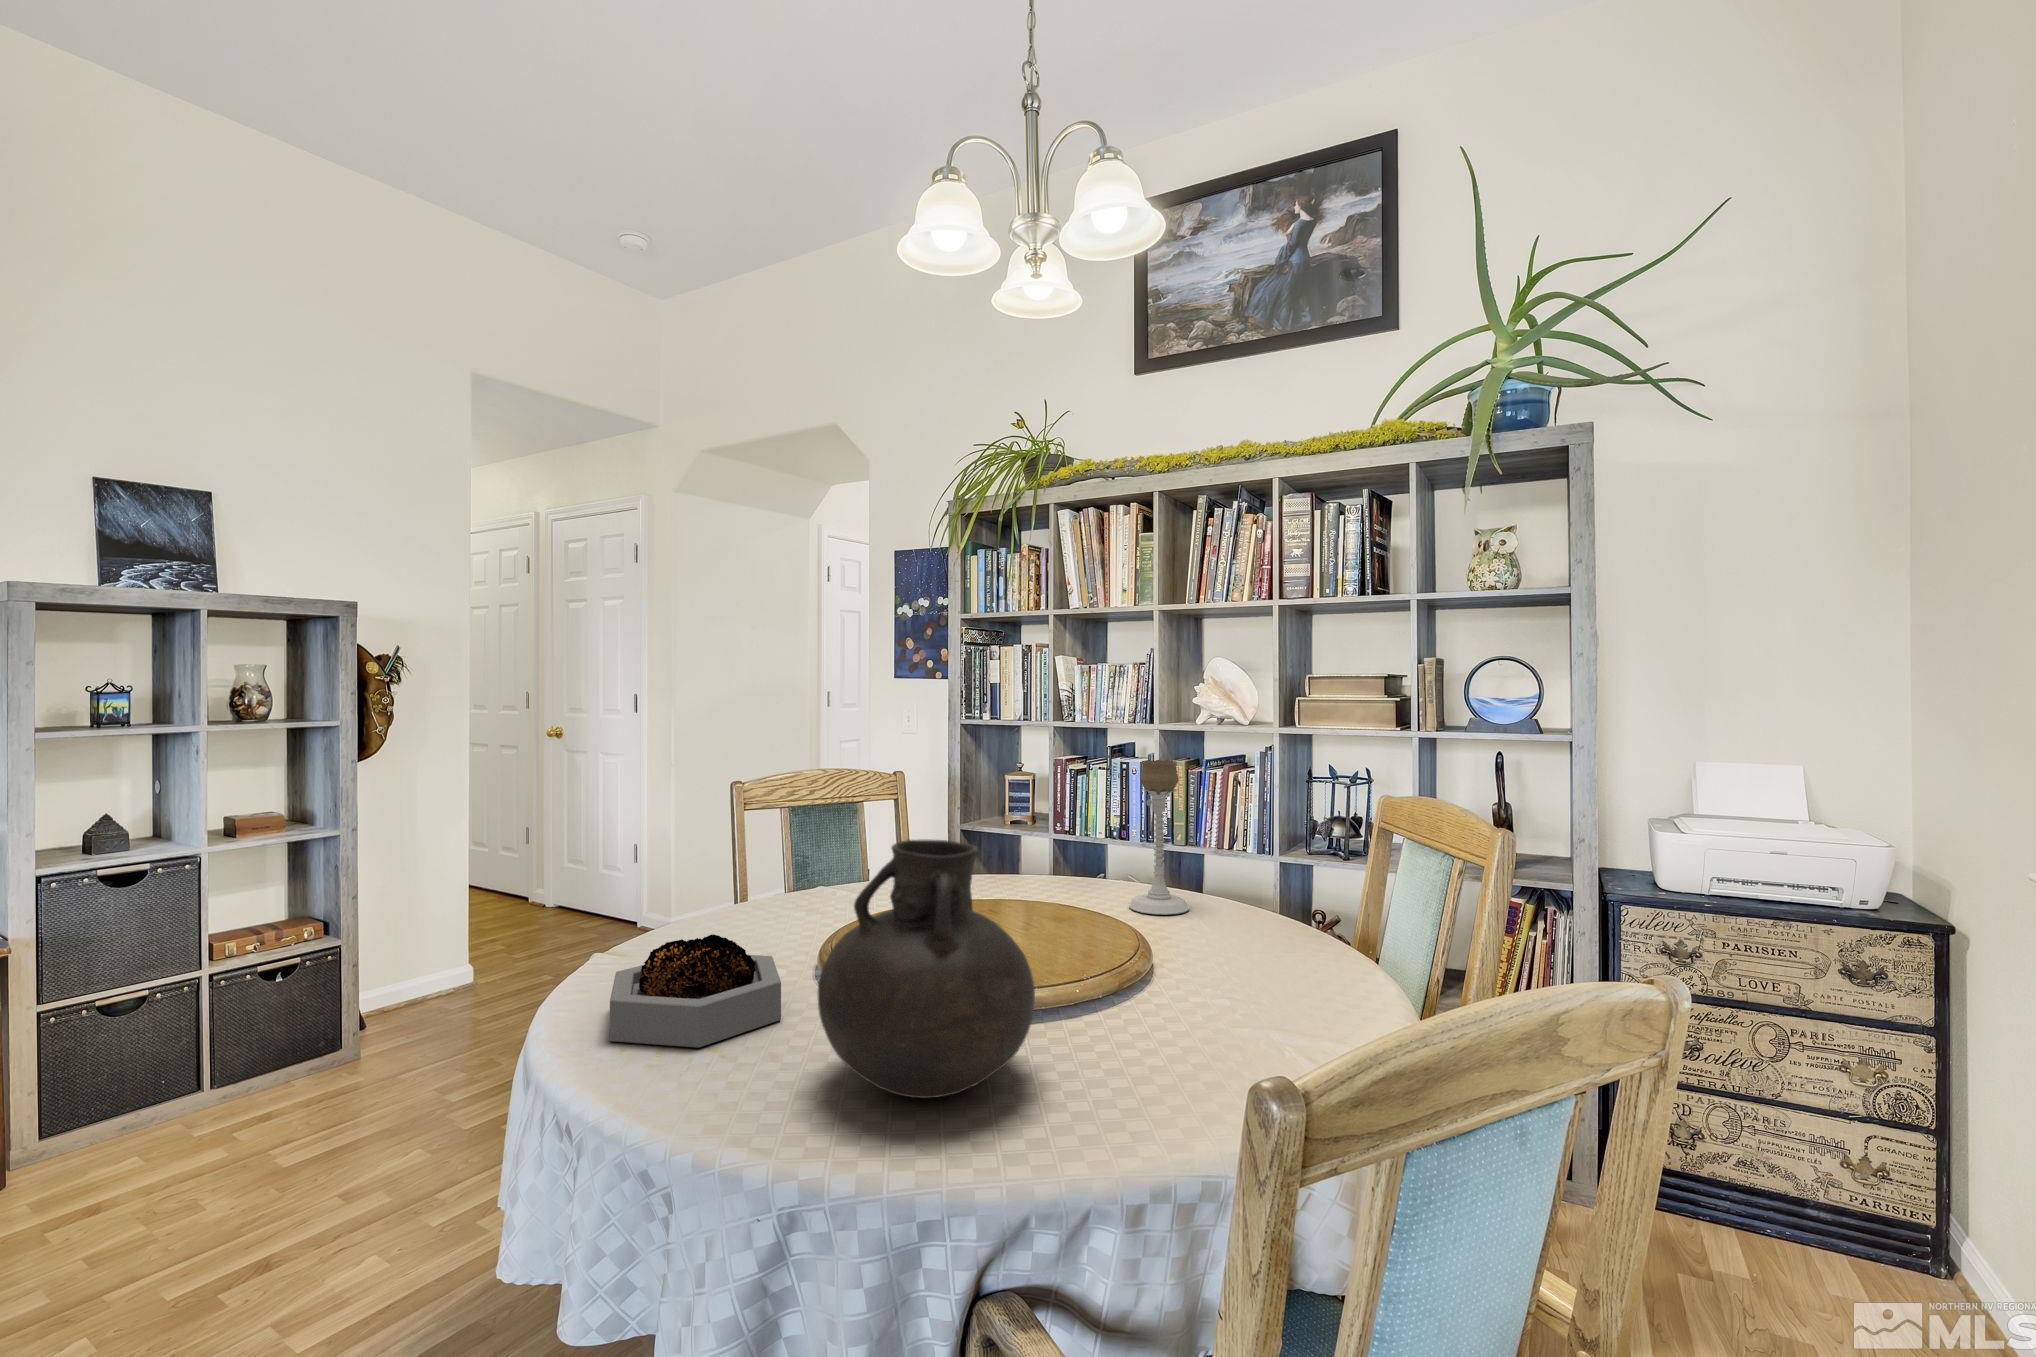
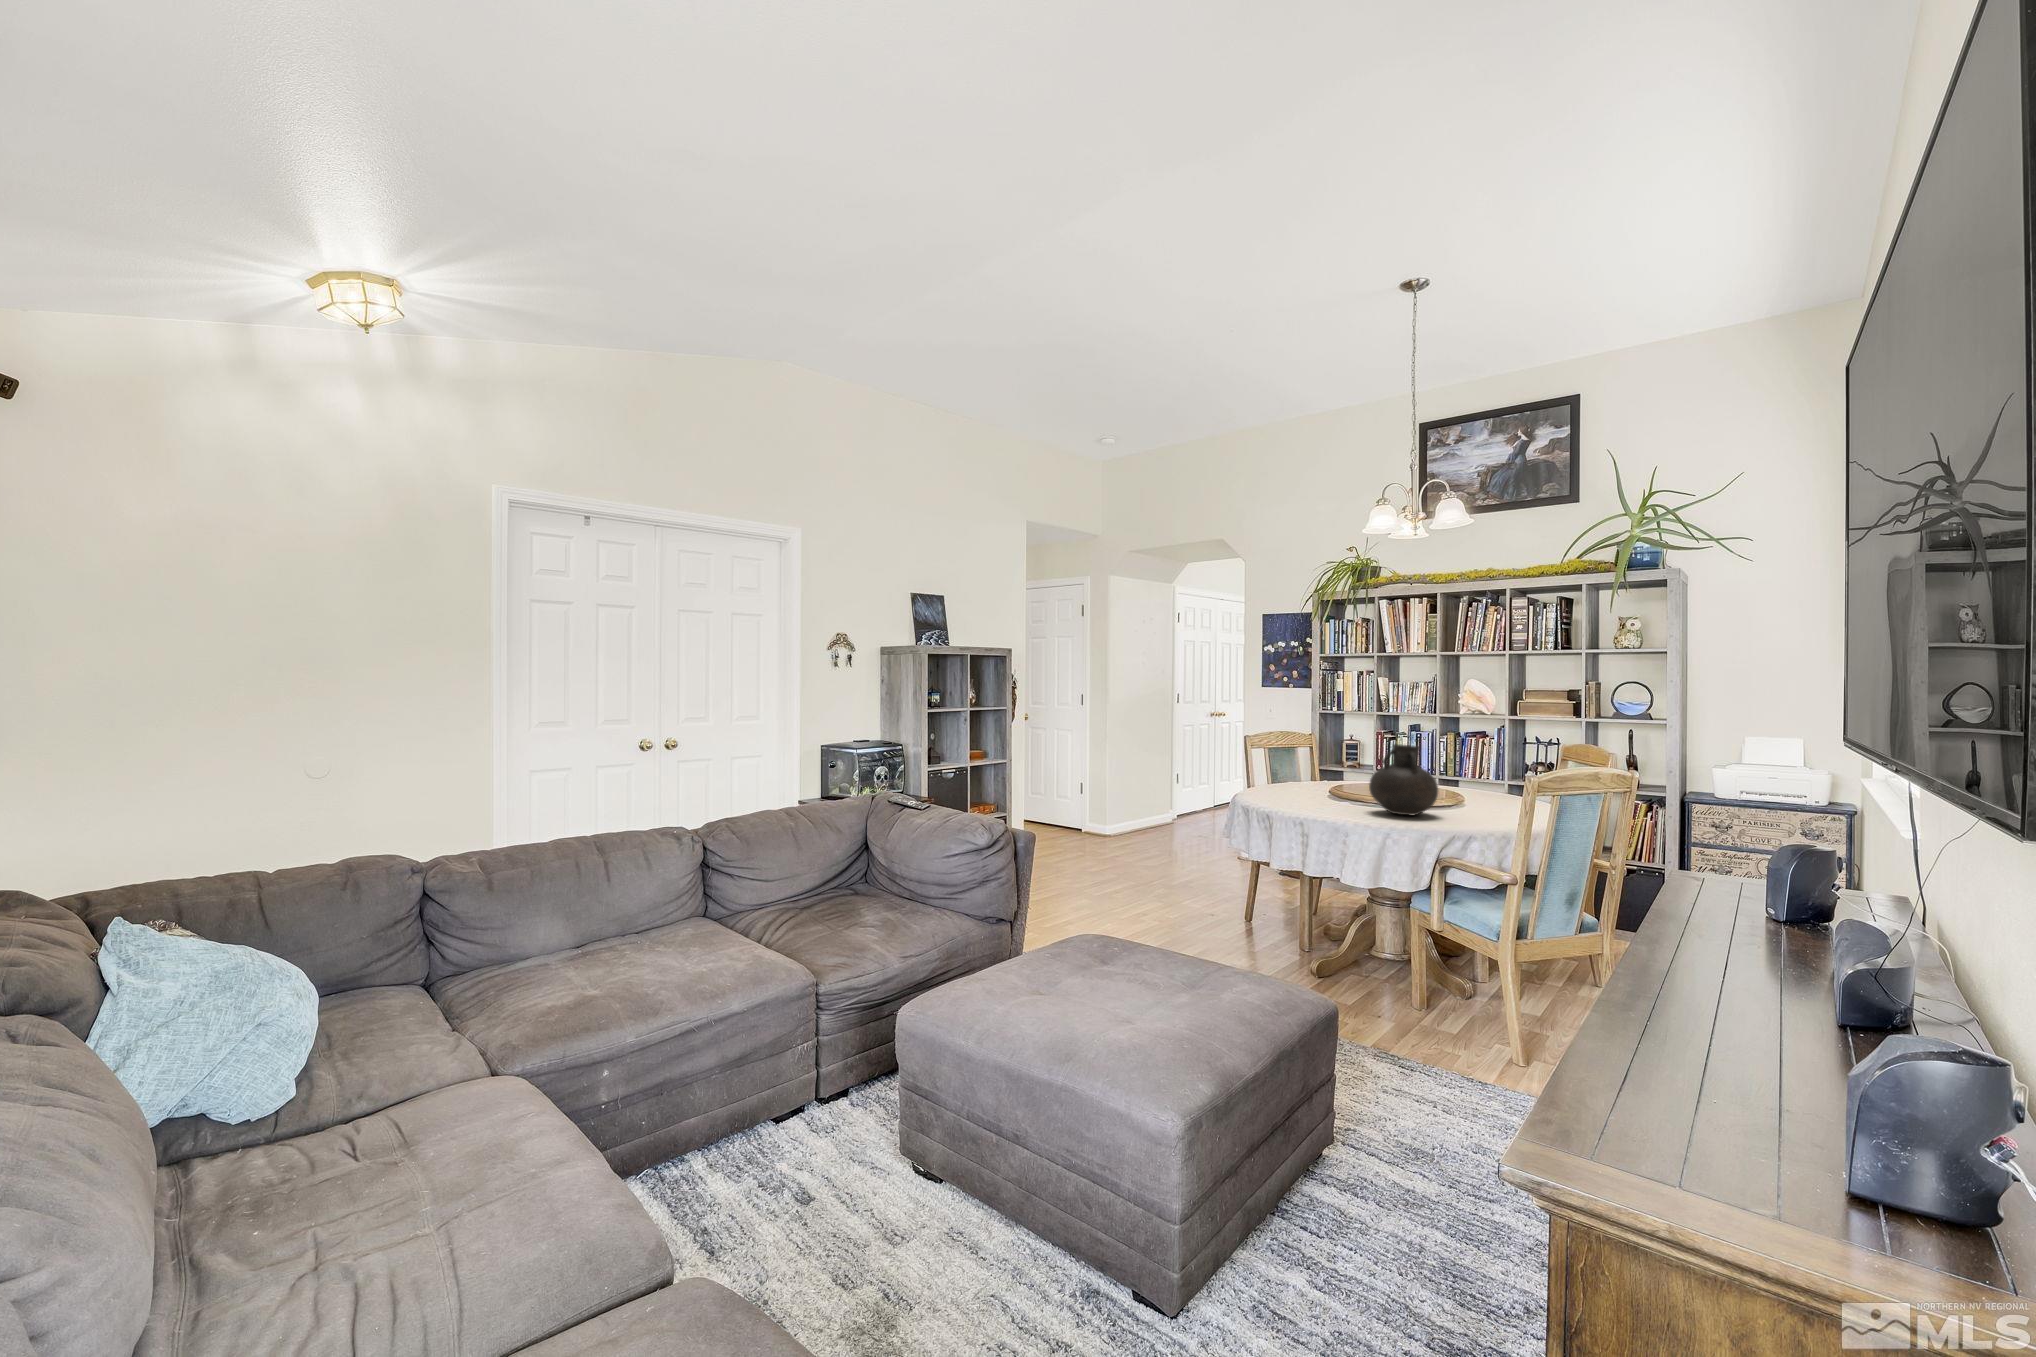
candle holder: present [1129,760,1189,915] -> none [1441,728,1470,793]
decorative bowl: present [610,934,781,1047] -> none [1278,777,1339,807]

